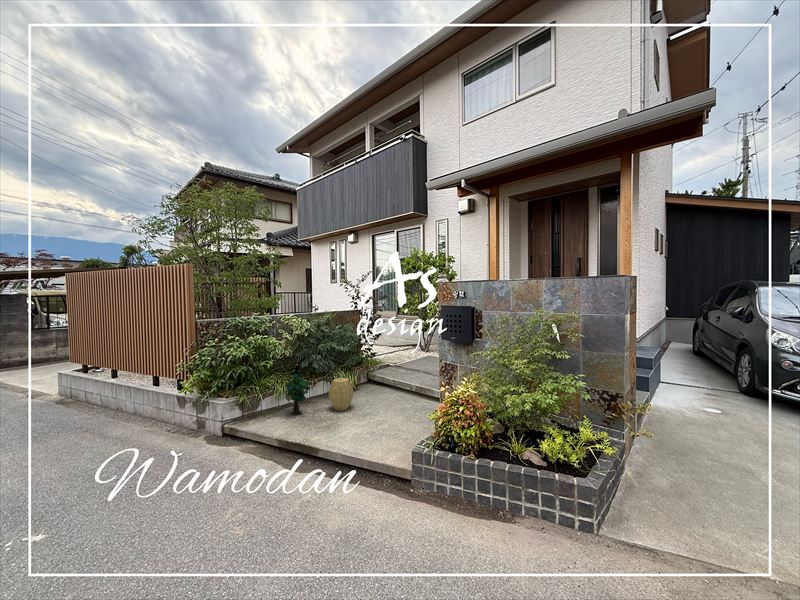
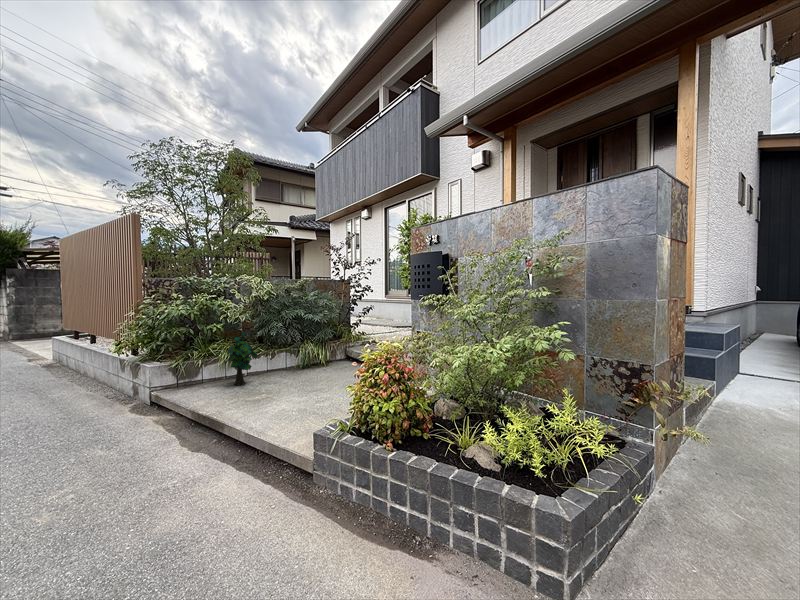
woven basket: present [329,378,354,411] -> none [278,346,309,384]

